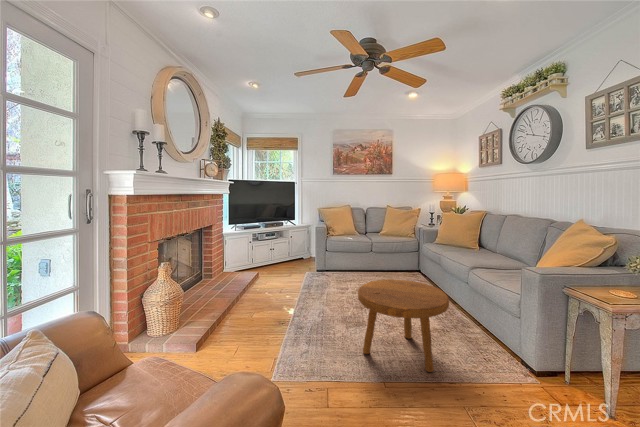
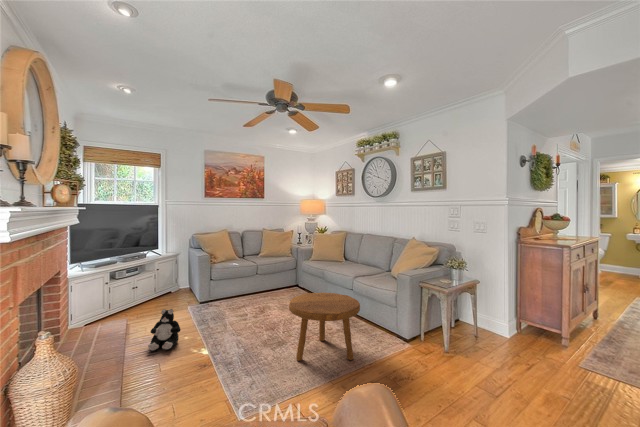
plush toy: none [246,274,274,310] -> present [148,309,181,350]

